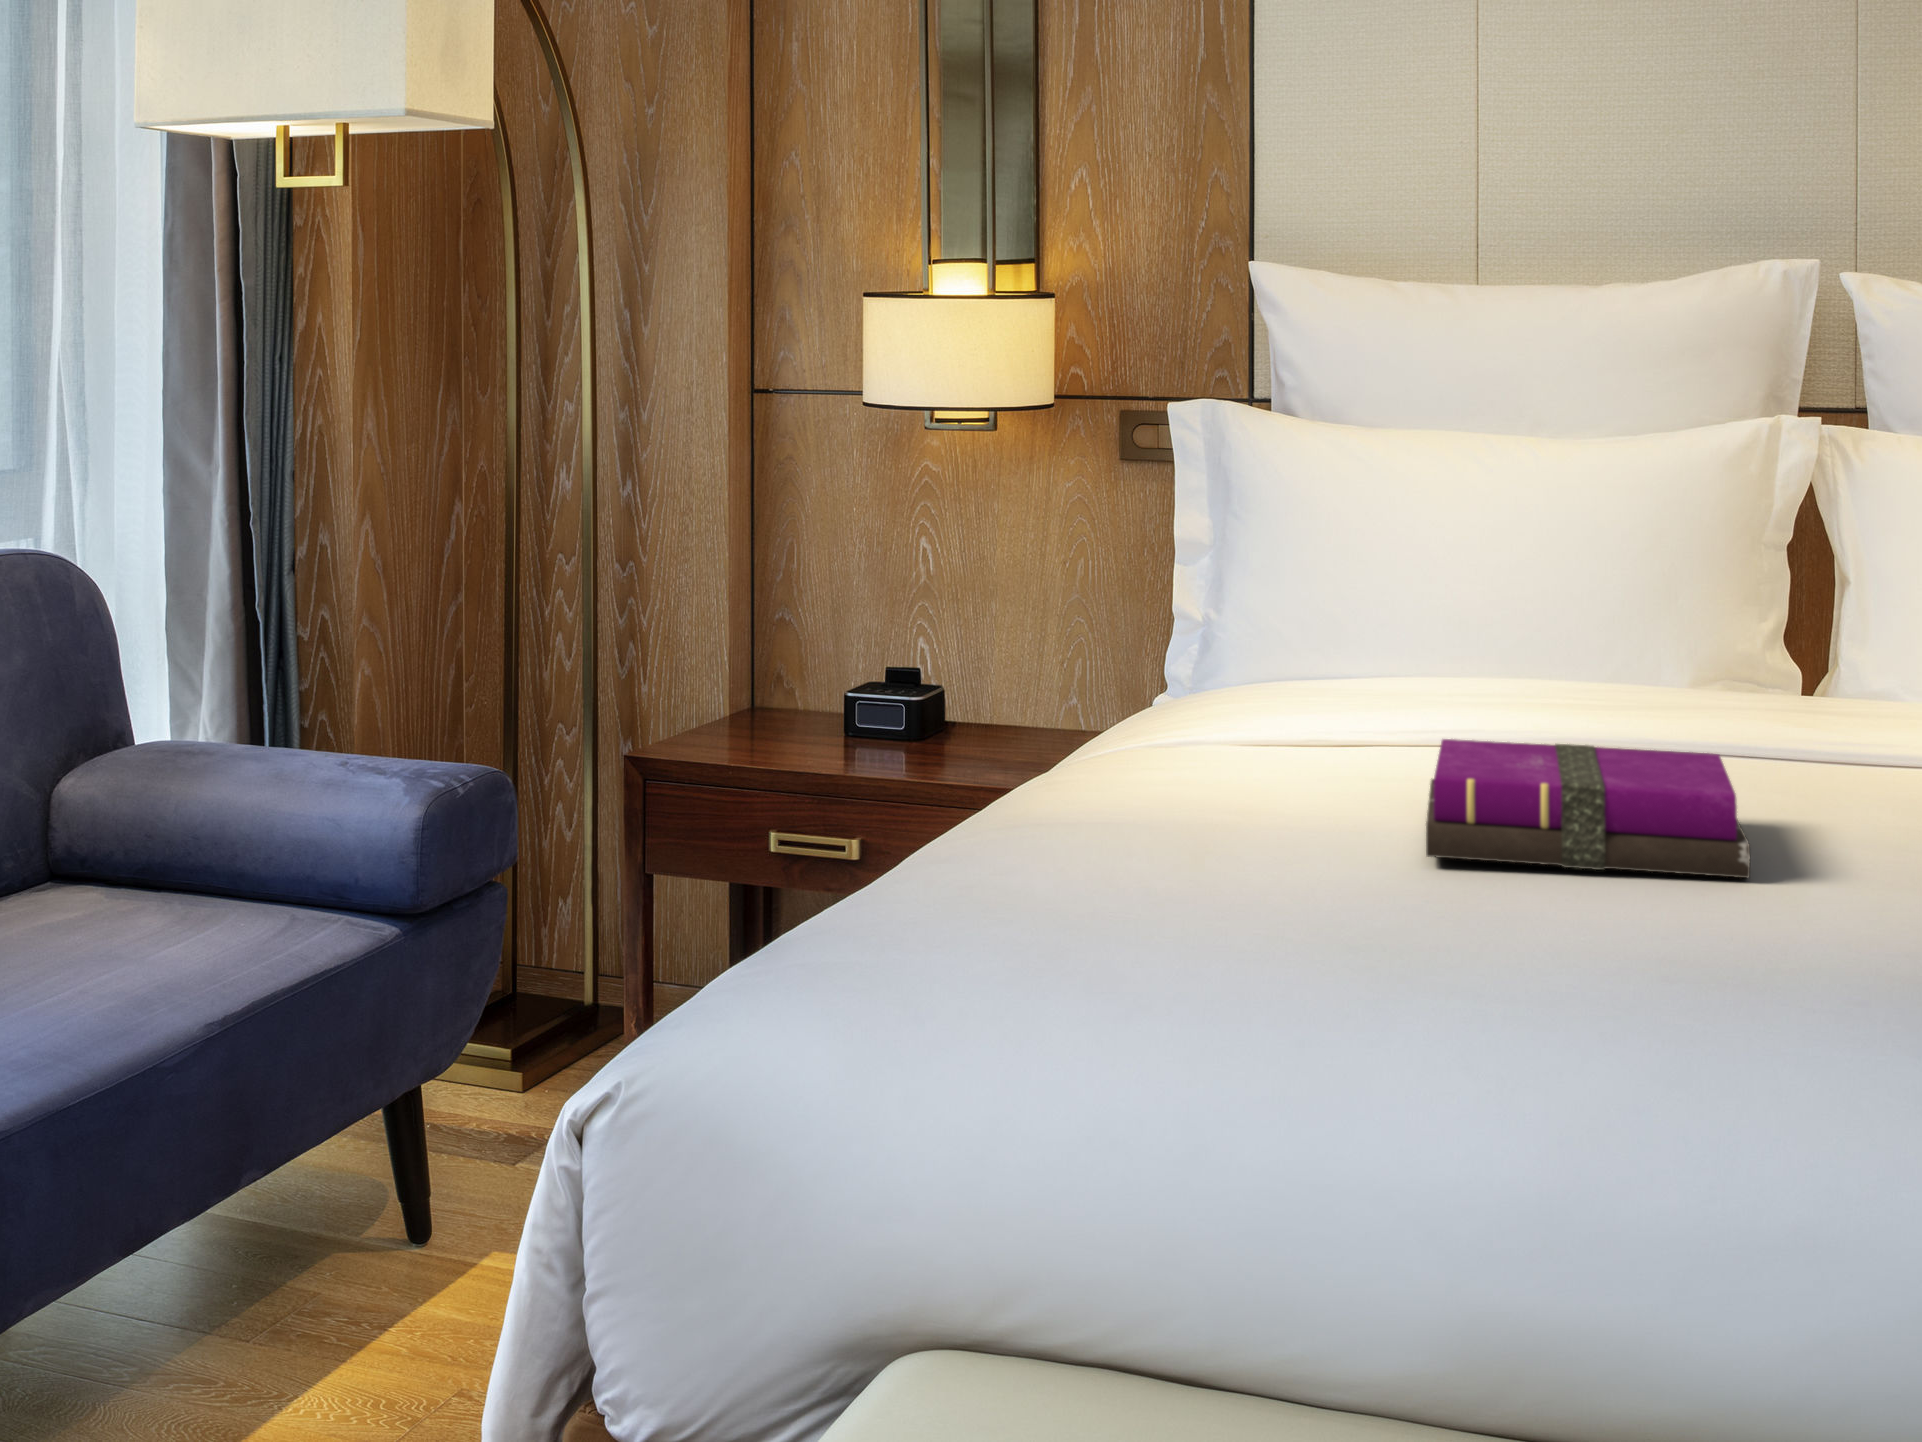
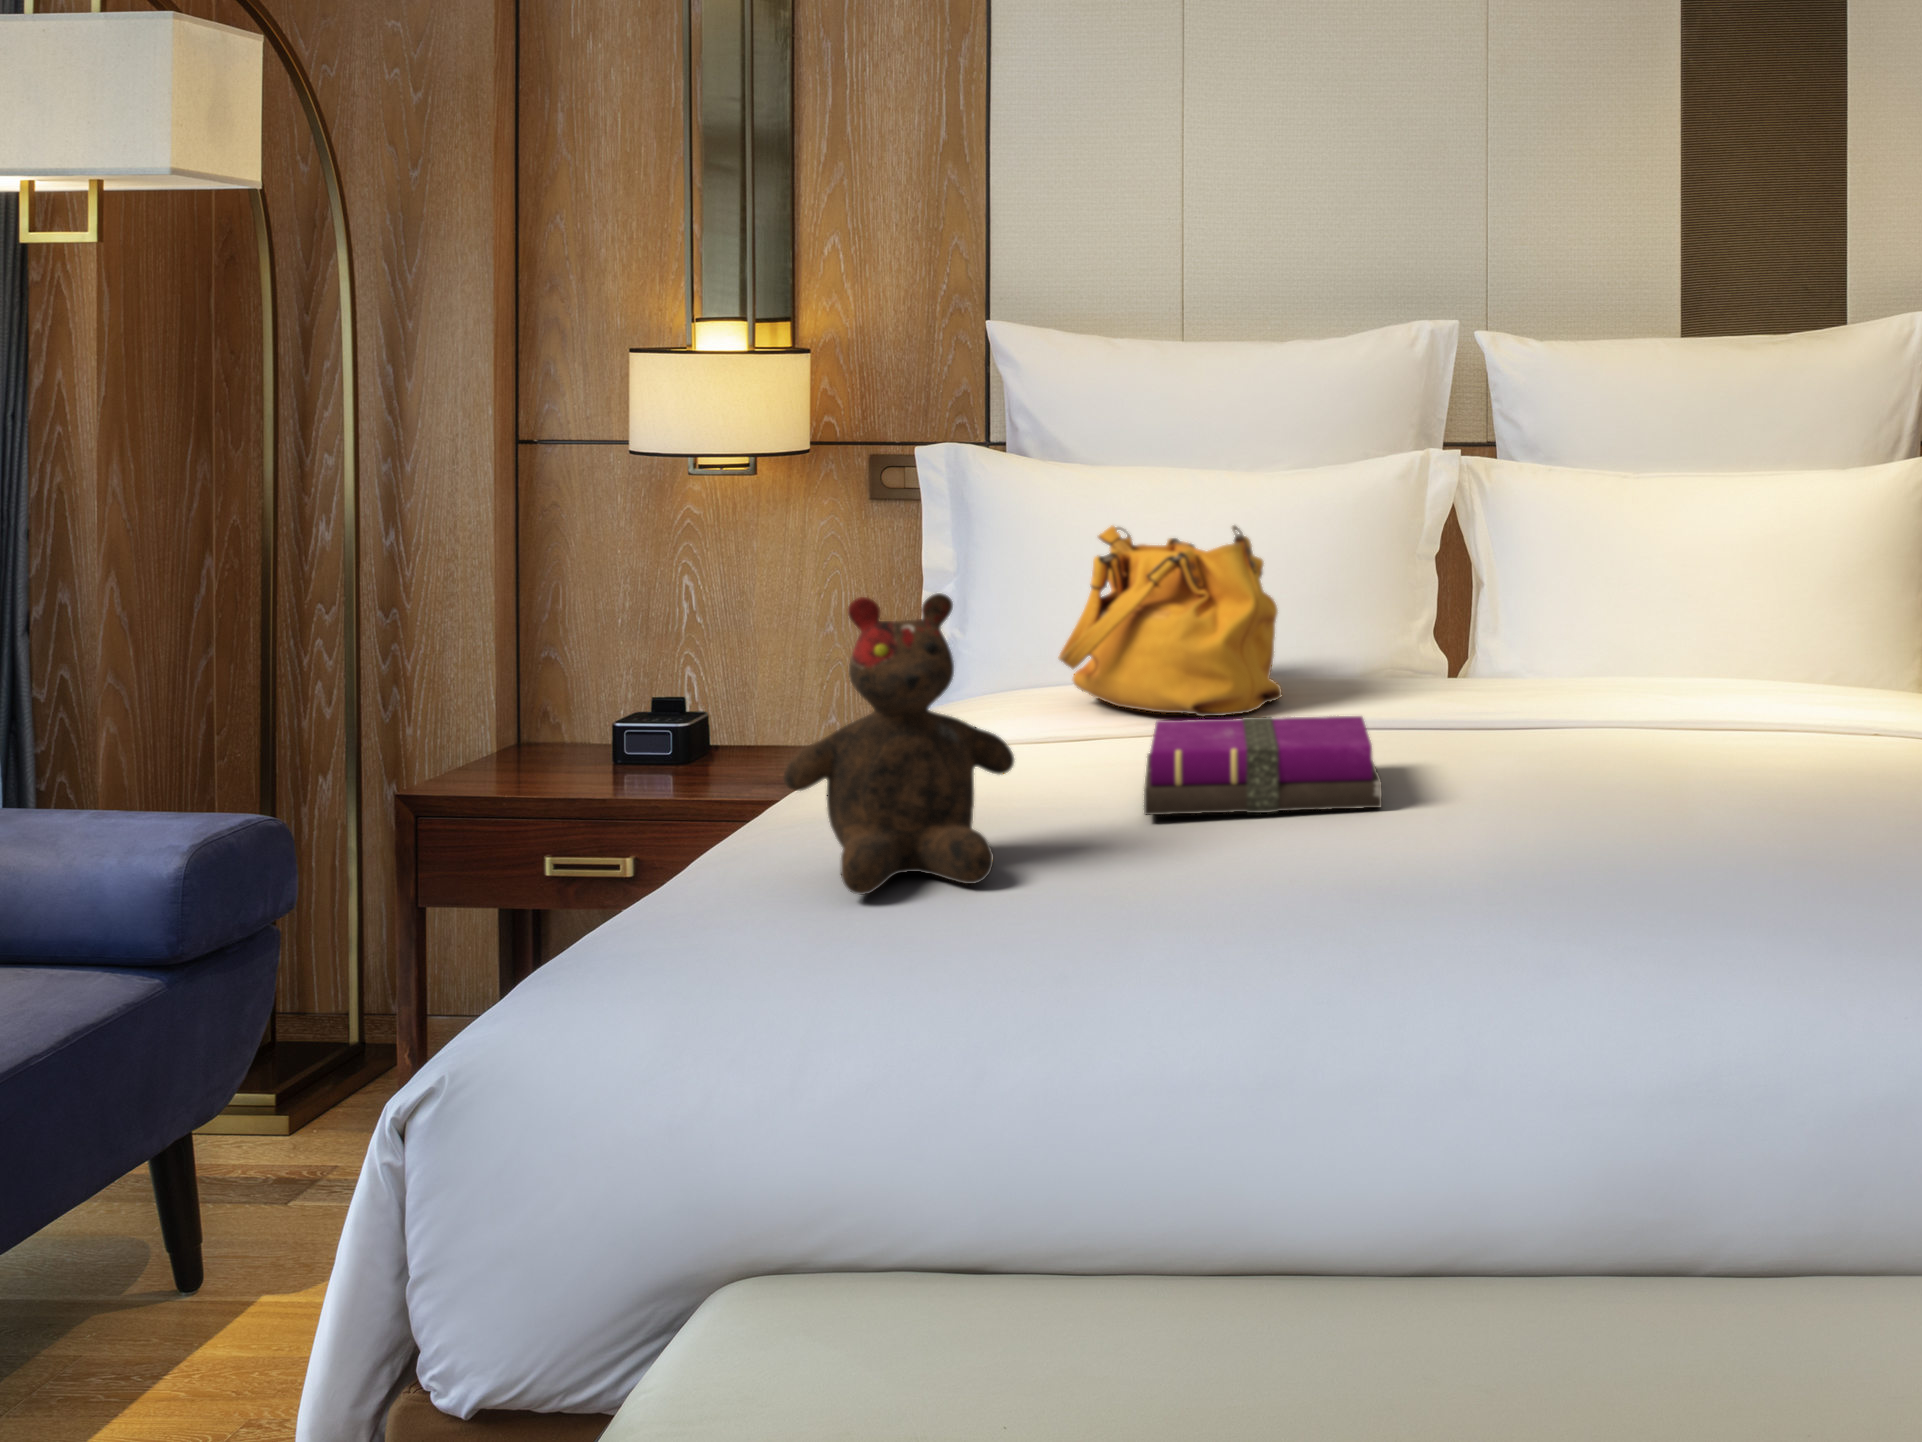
handbag: none [1321,499,1606,739] -> present [1058,525,1282,716]
teddy bear: none [990,565,1262,922] -> present [783,593,1014,895]

